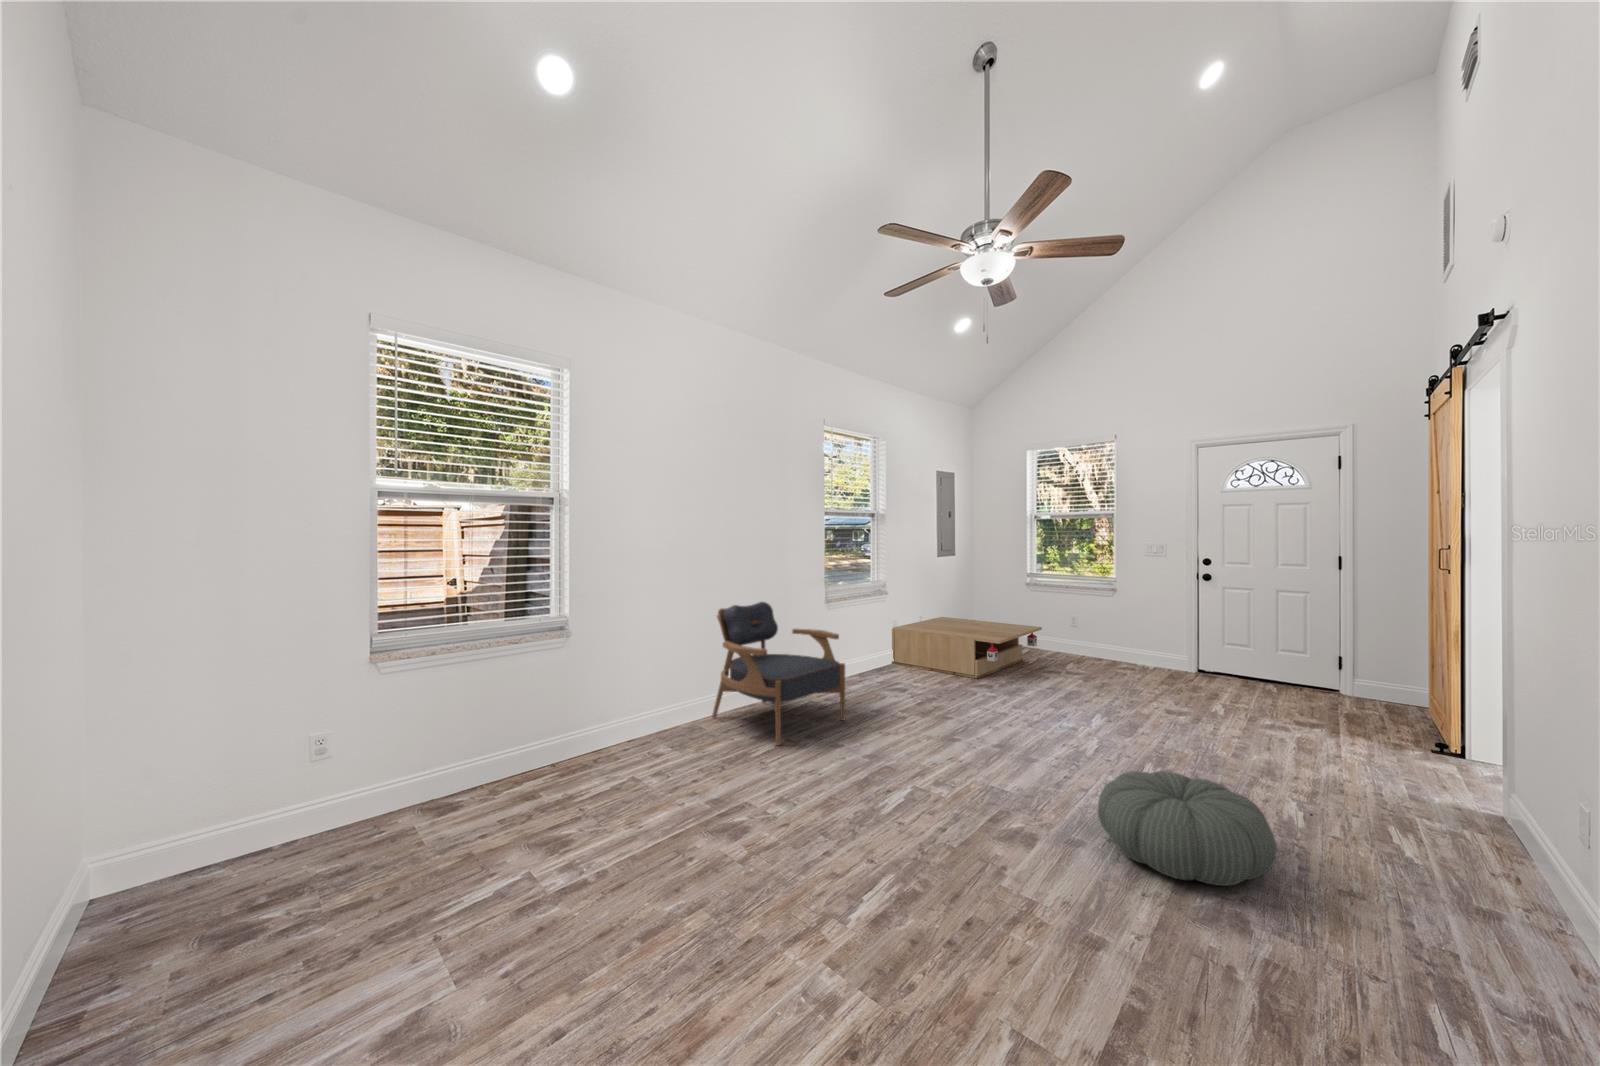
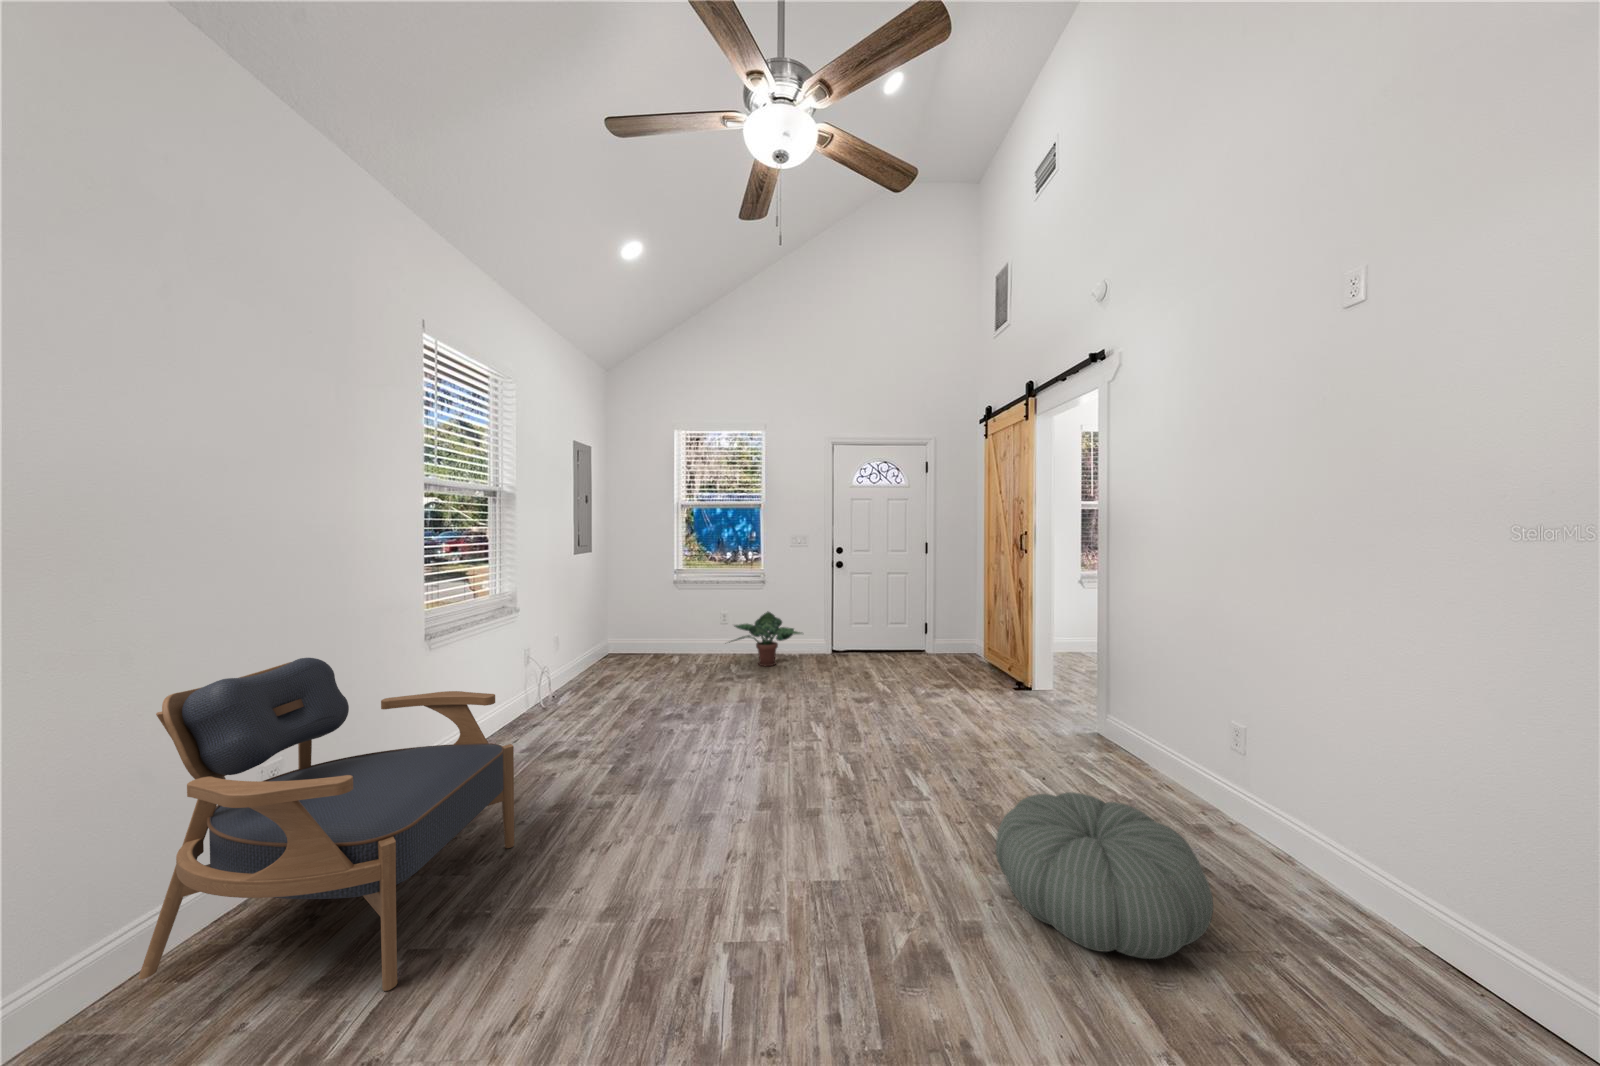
coffee table: present [892,617,1042,679] -> none [525,629,703,708]
potted plant: none [1058,618,1144,672] -> present [729,611,802,666]

